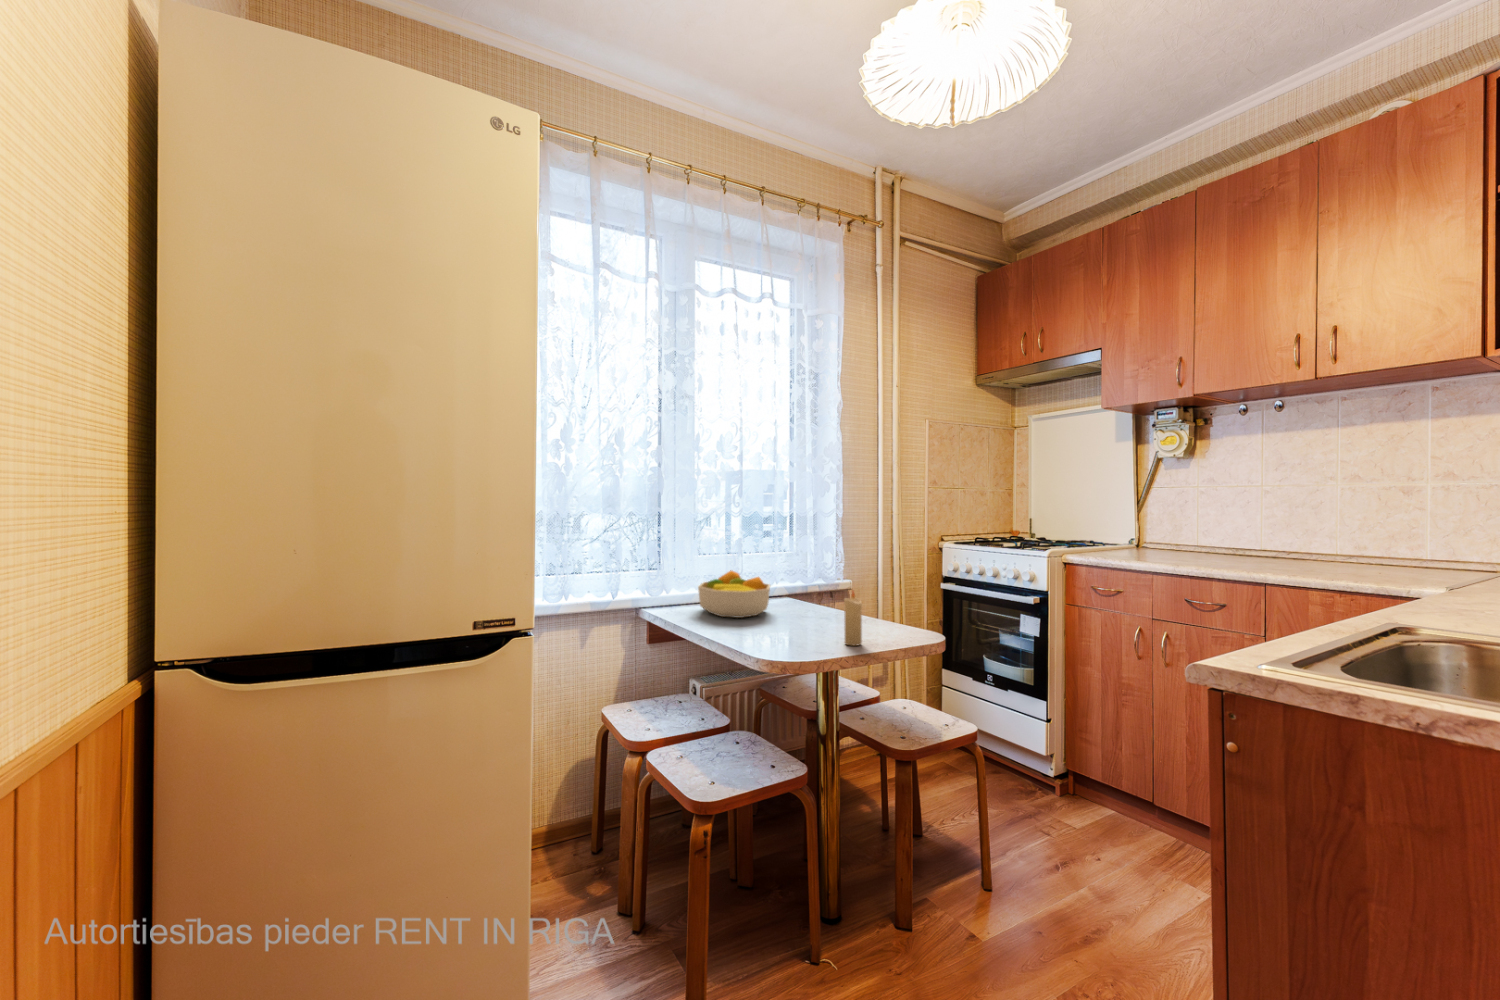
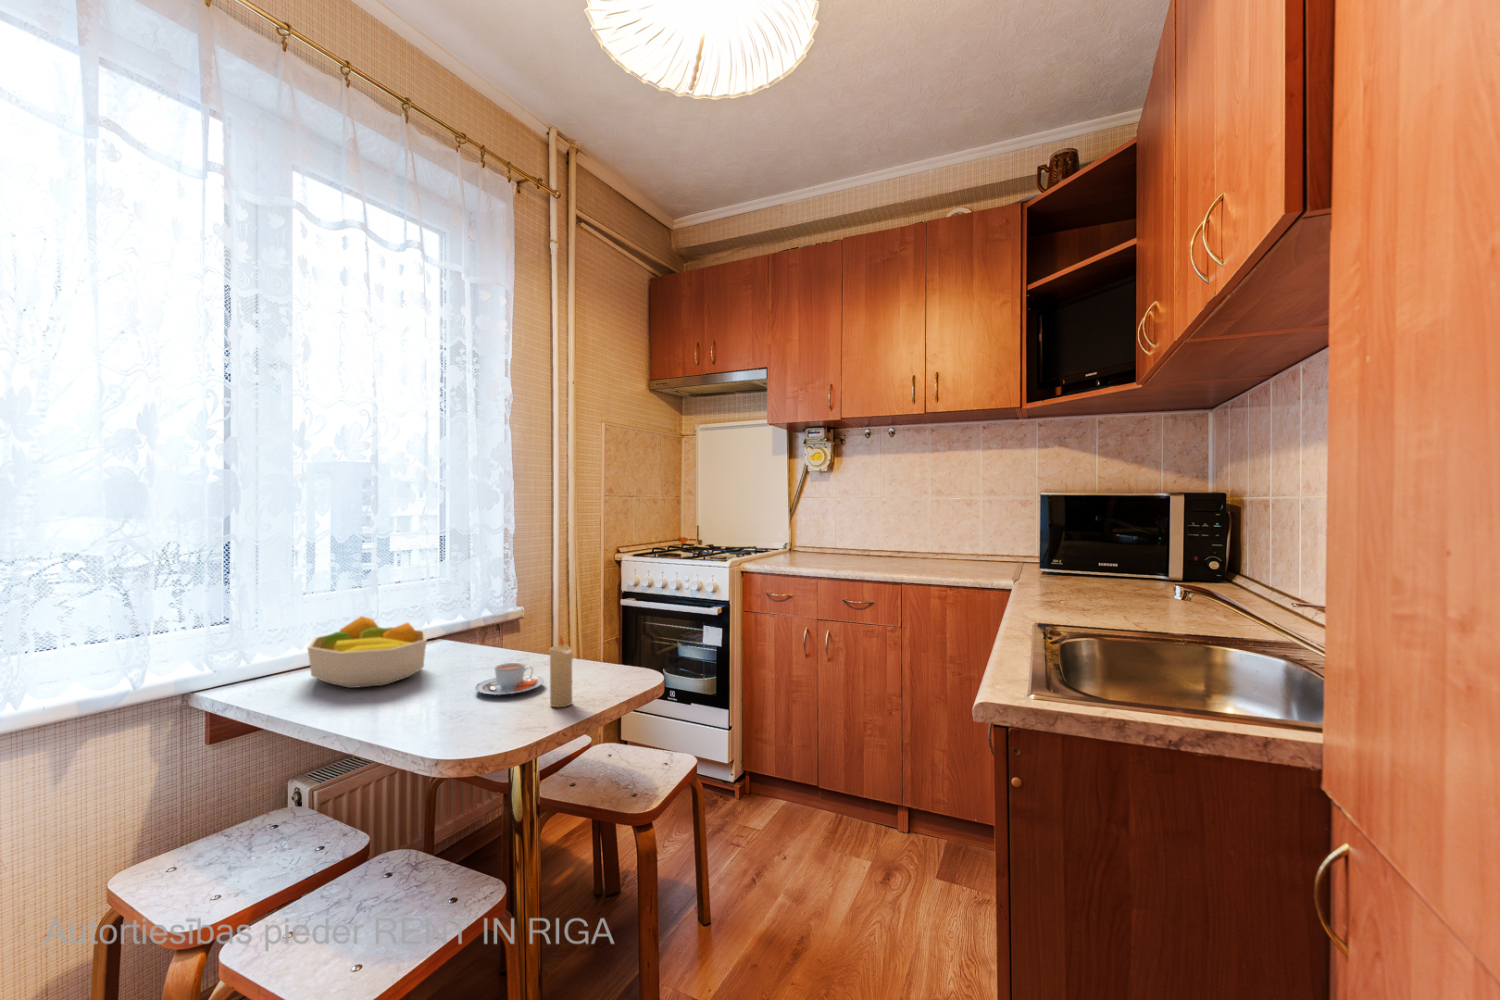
teacup: none [796,611,846,632] -> present [475,663,543,695]

